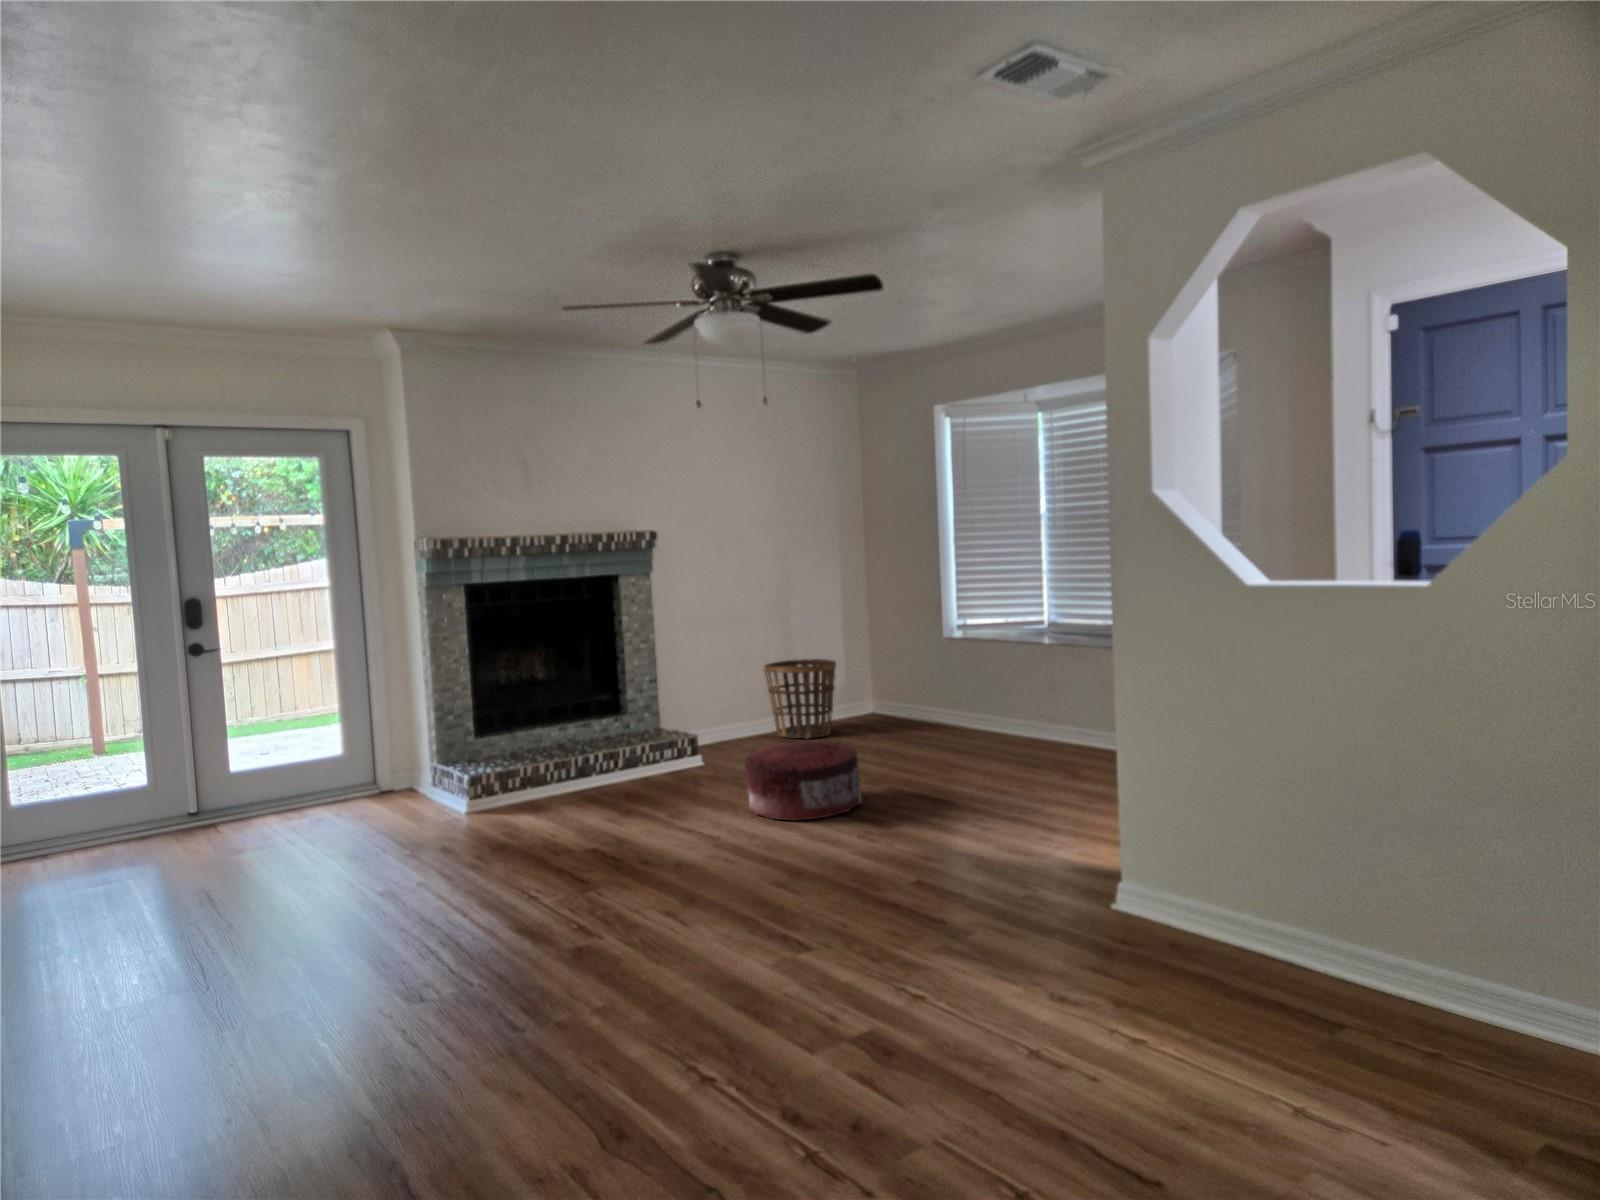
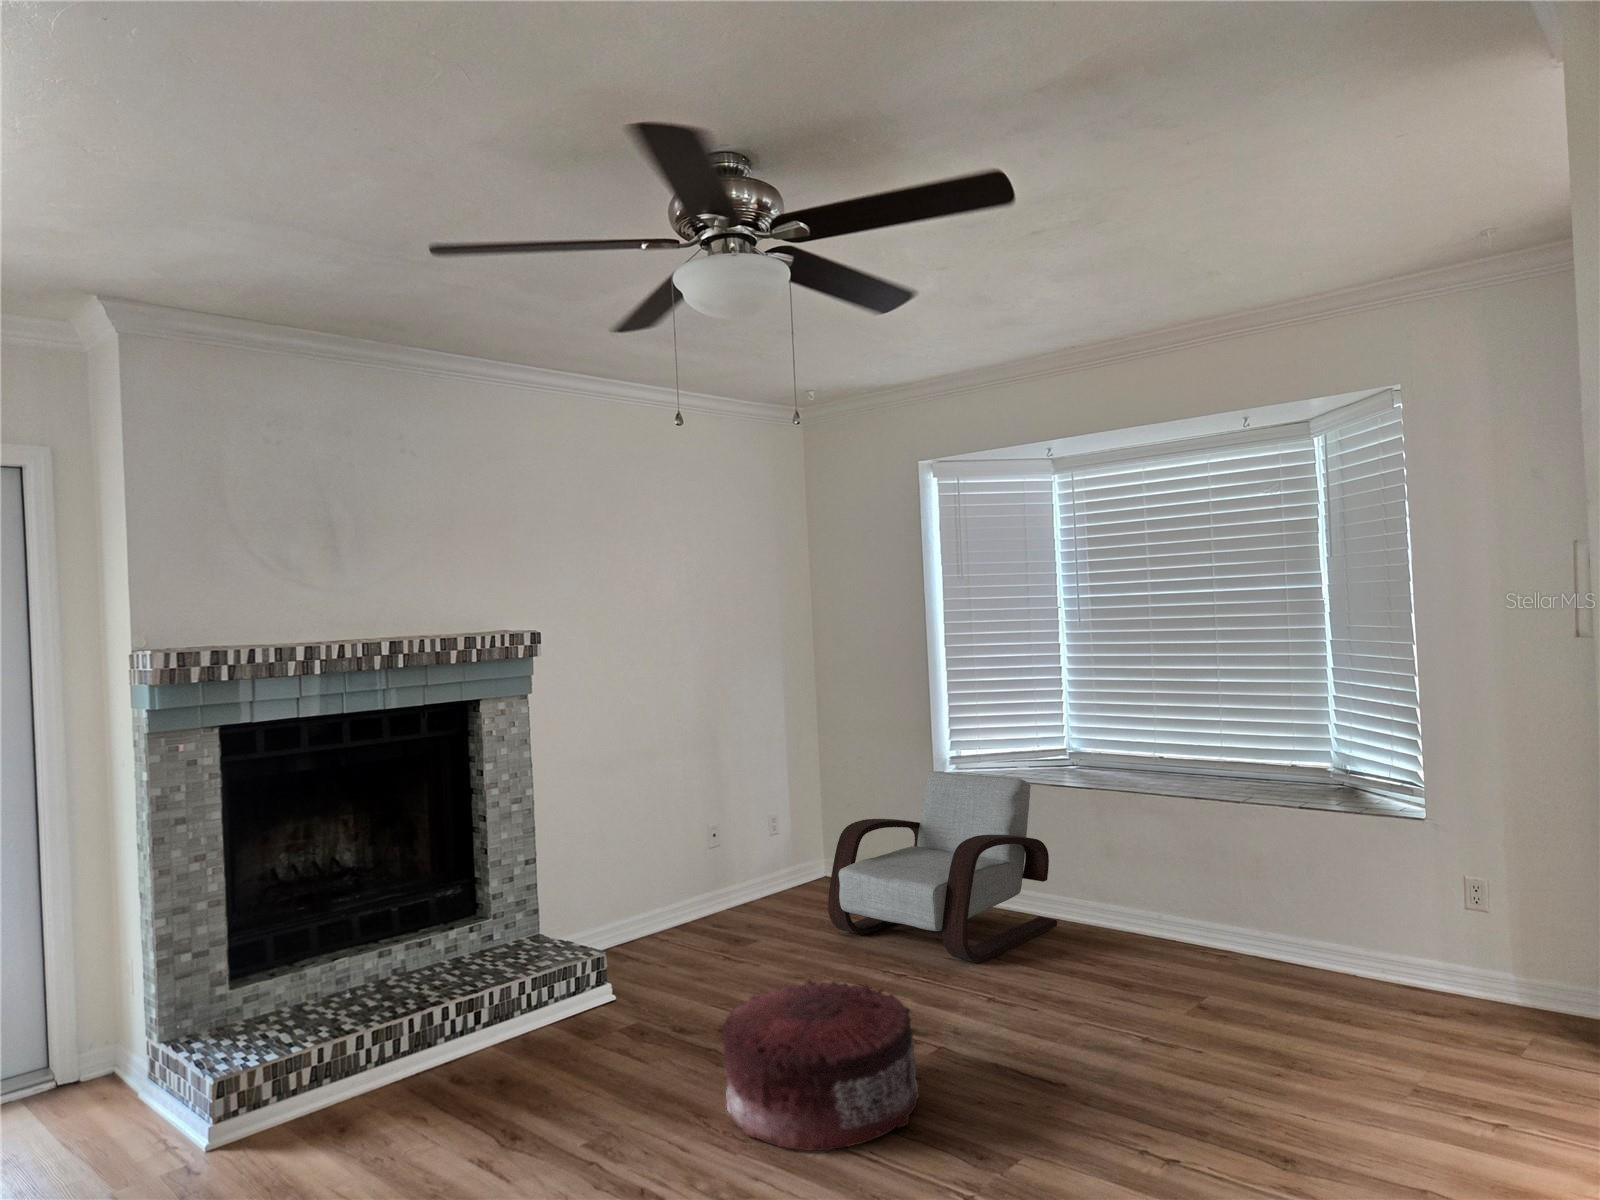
armchair: none [854,632,1016,753] -> present [828,771,1057,963]
basket: present [763,659,836,738] -> none [688,811,794,935]

